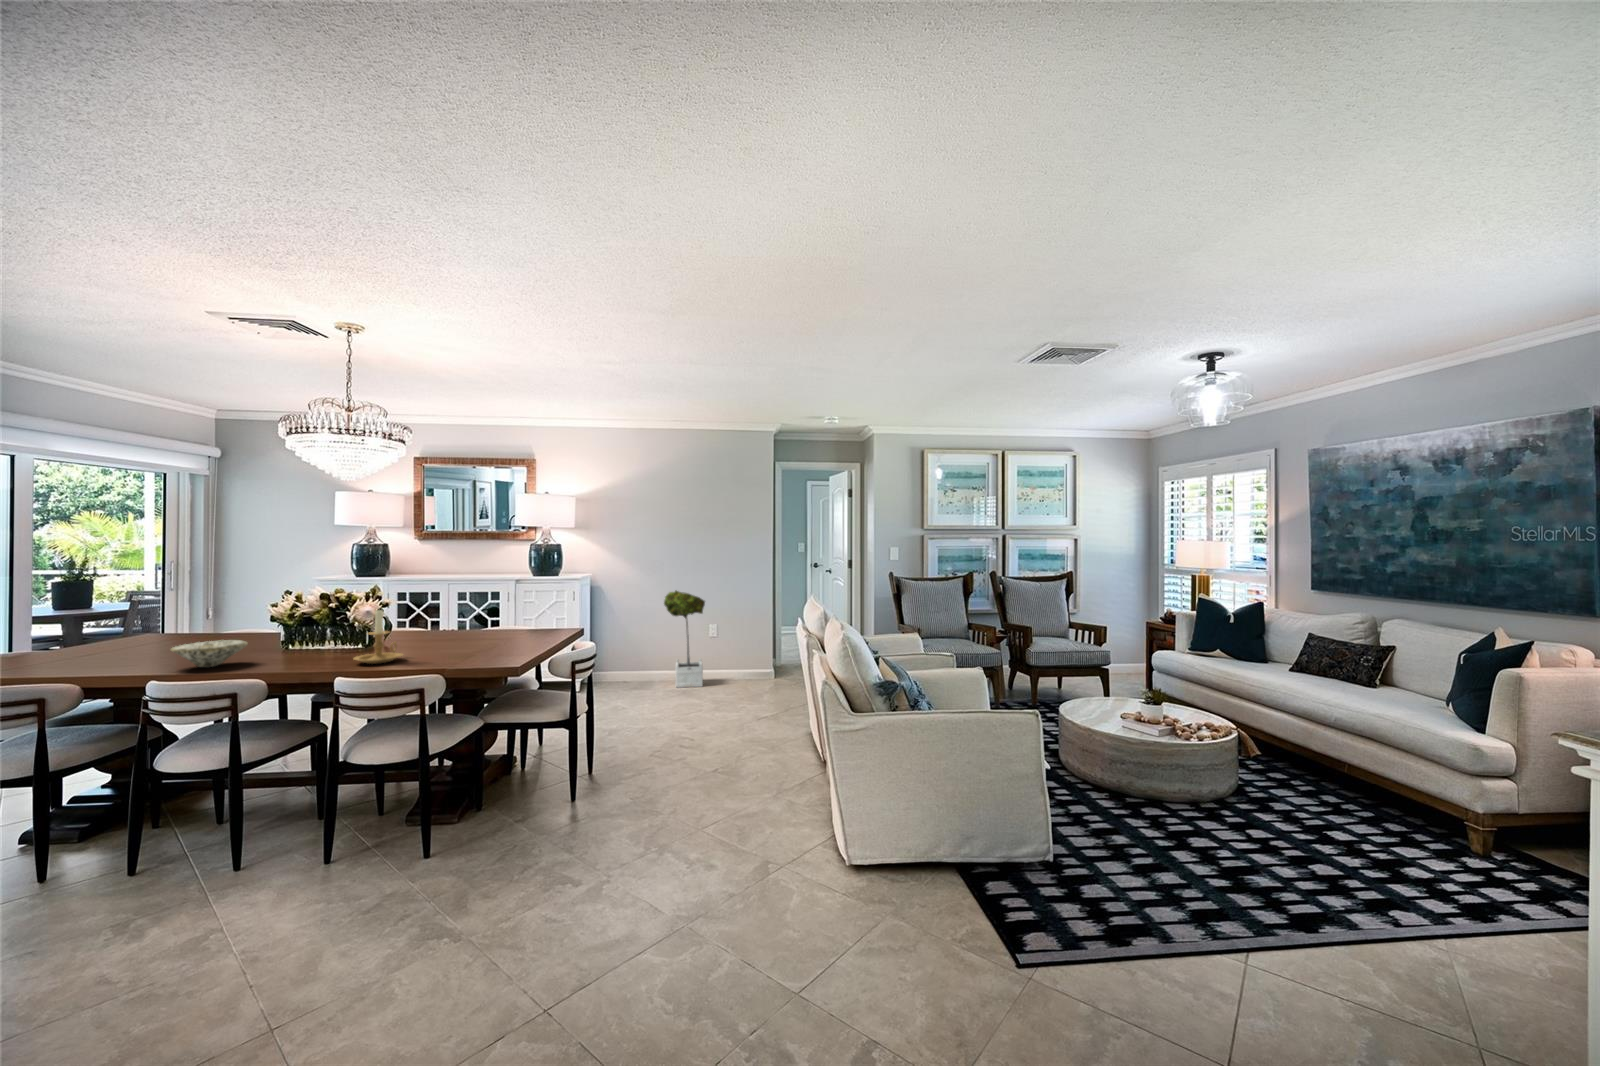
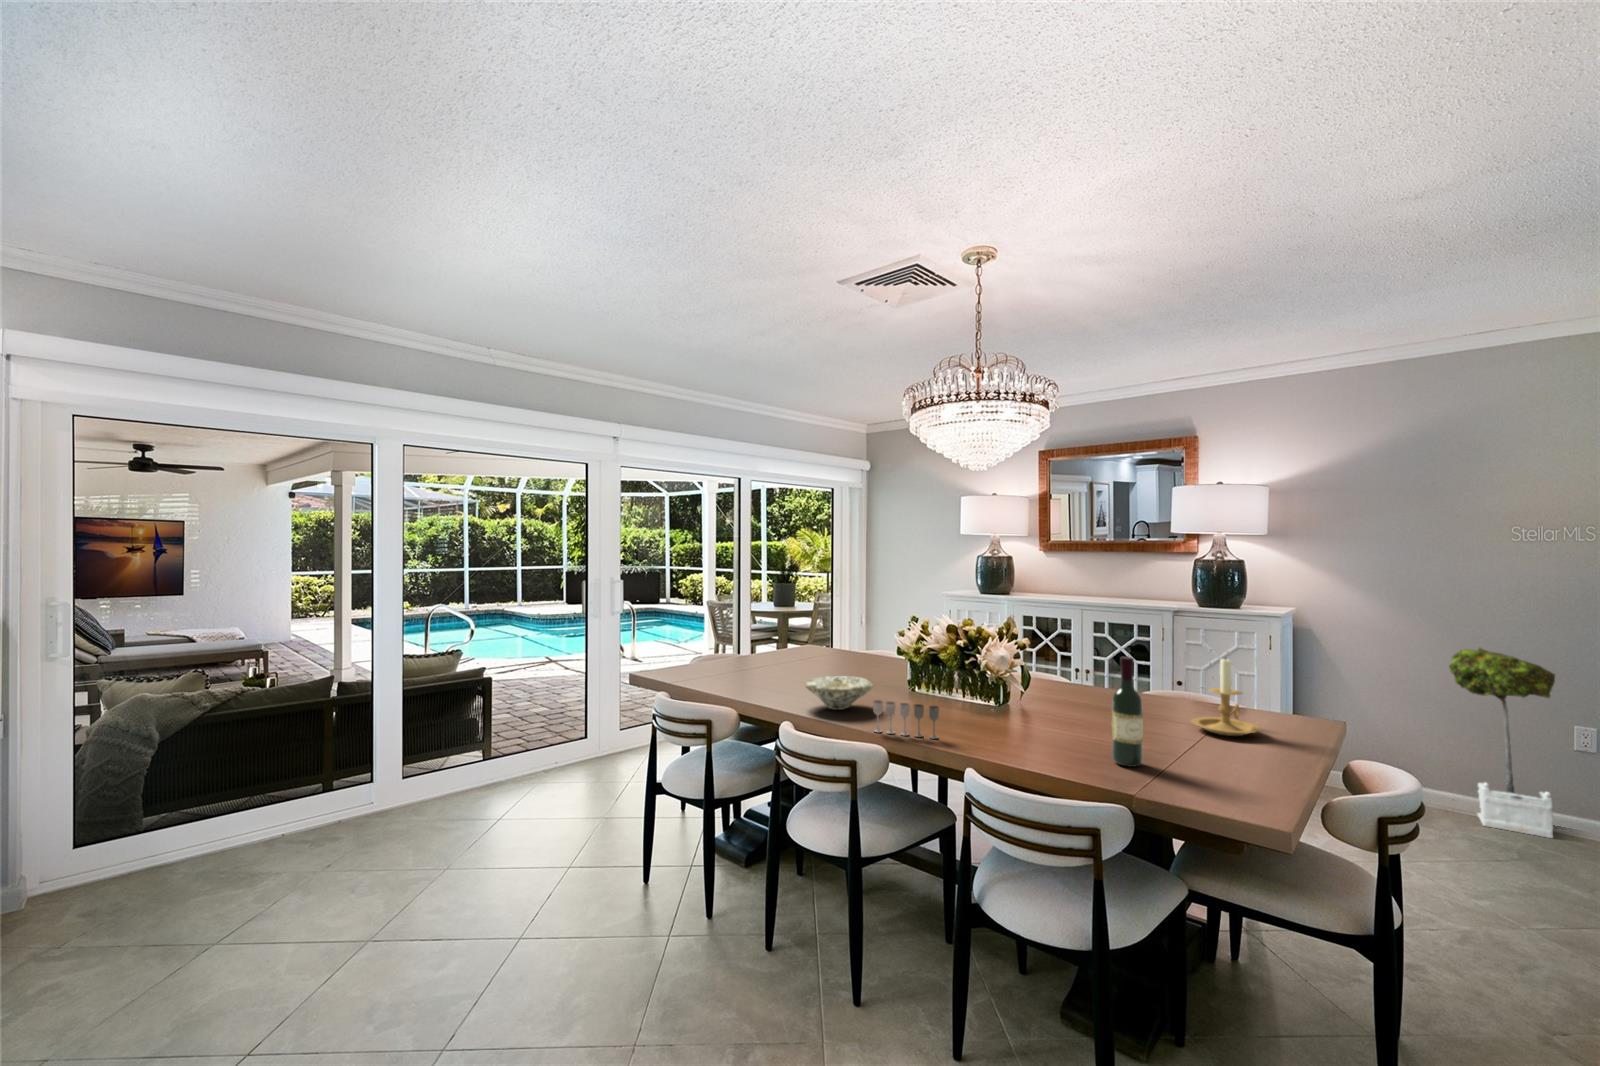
wine bottle: none [441,596,460,661] -> present [1112,657,1143,767]
candle holder: present [354,610,403,664] -> present [1191,658,1261,736]
wine glass: none [250,646,313,673] -> present [873,700,939,739]

